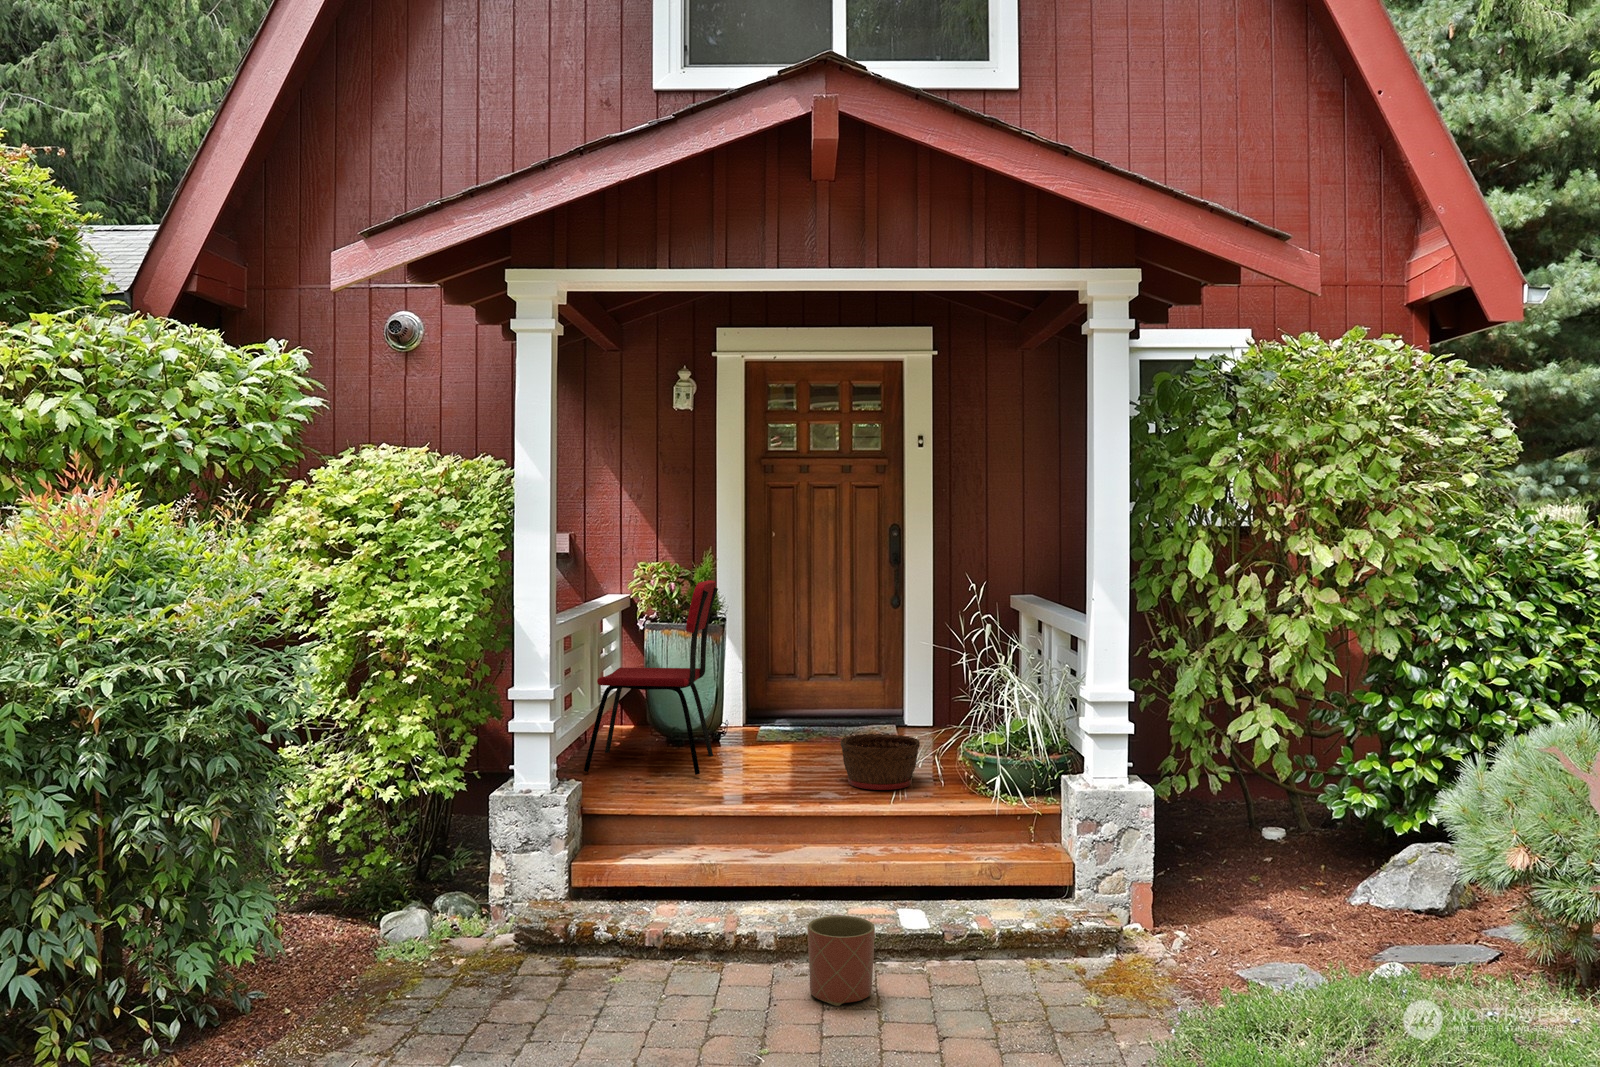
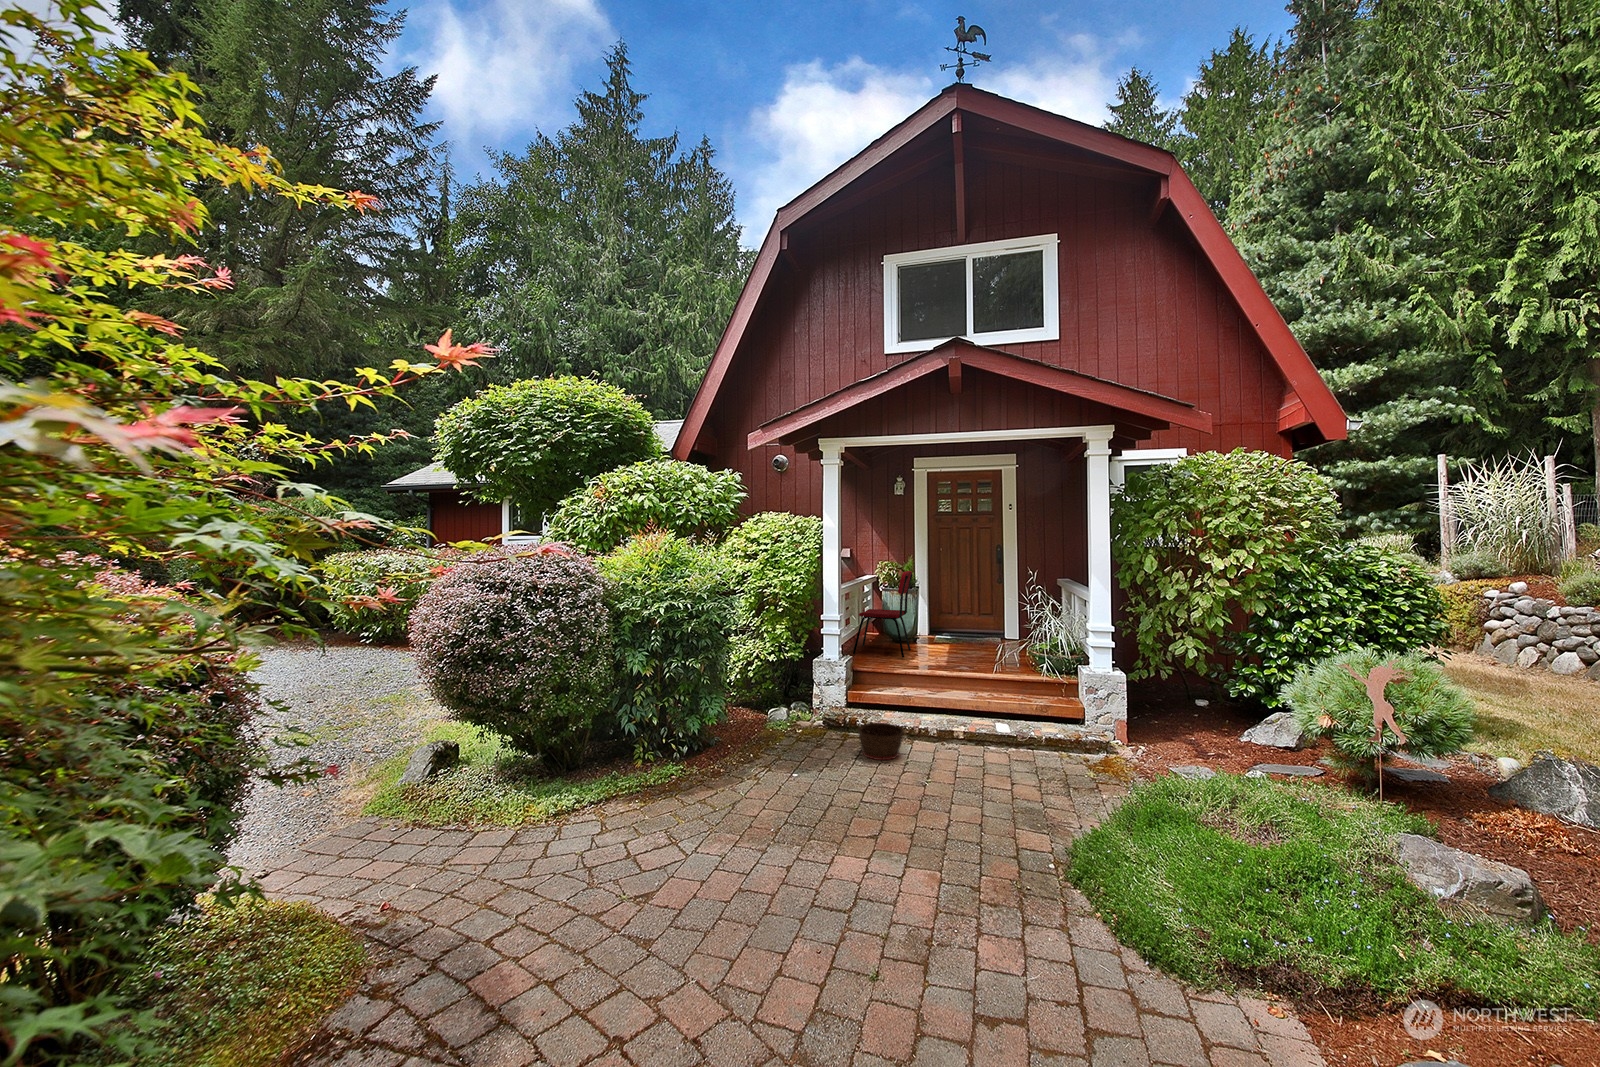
basket: present [840,734,920,790] -> present [858,723,903,760]
planter: present [808,916,875,1006] -> none [951,722,982,762]

